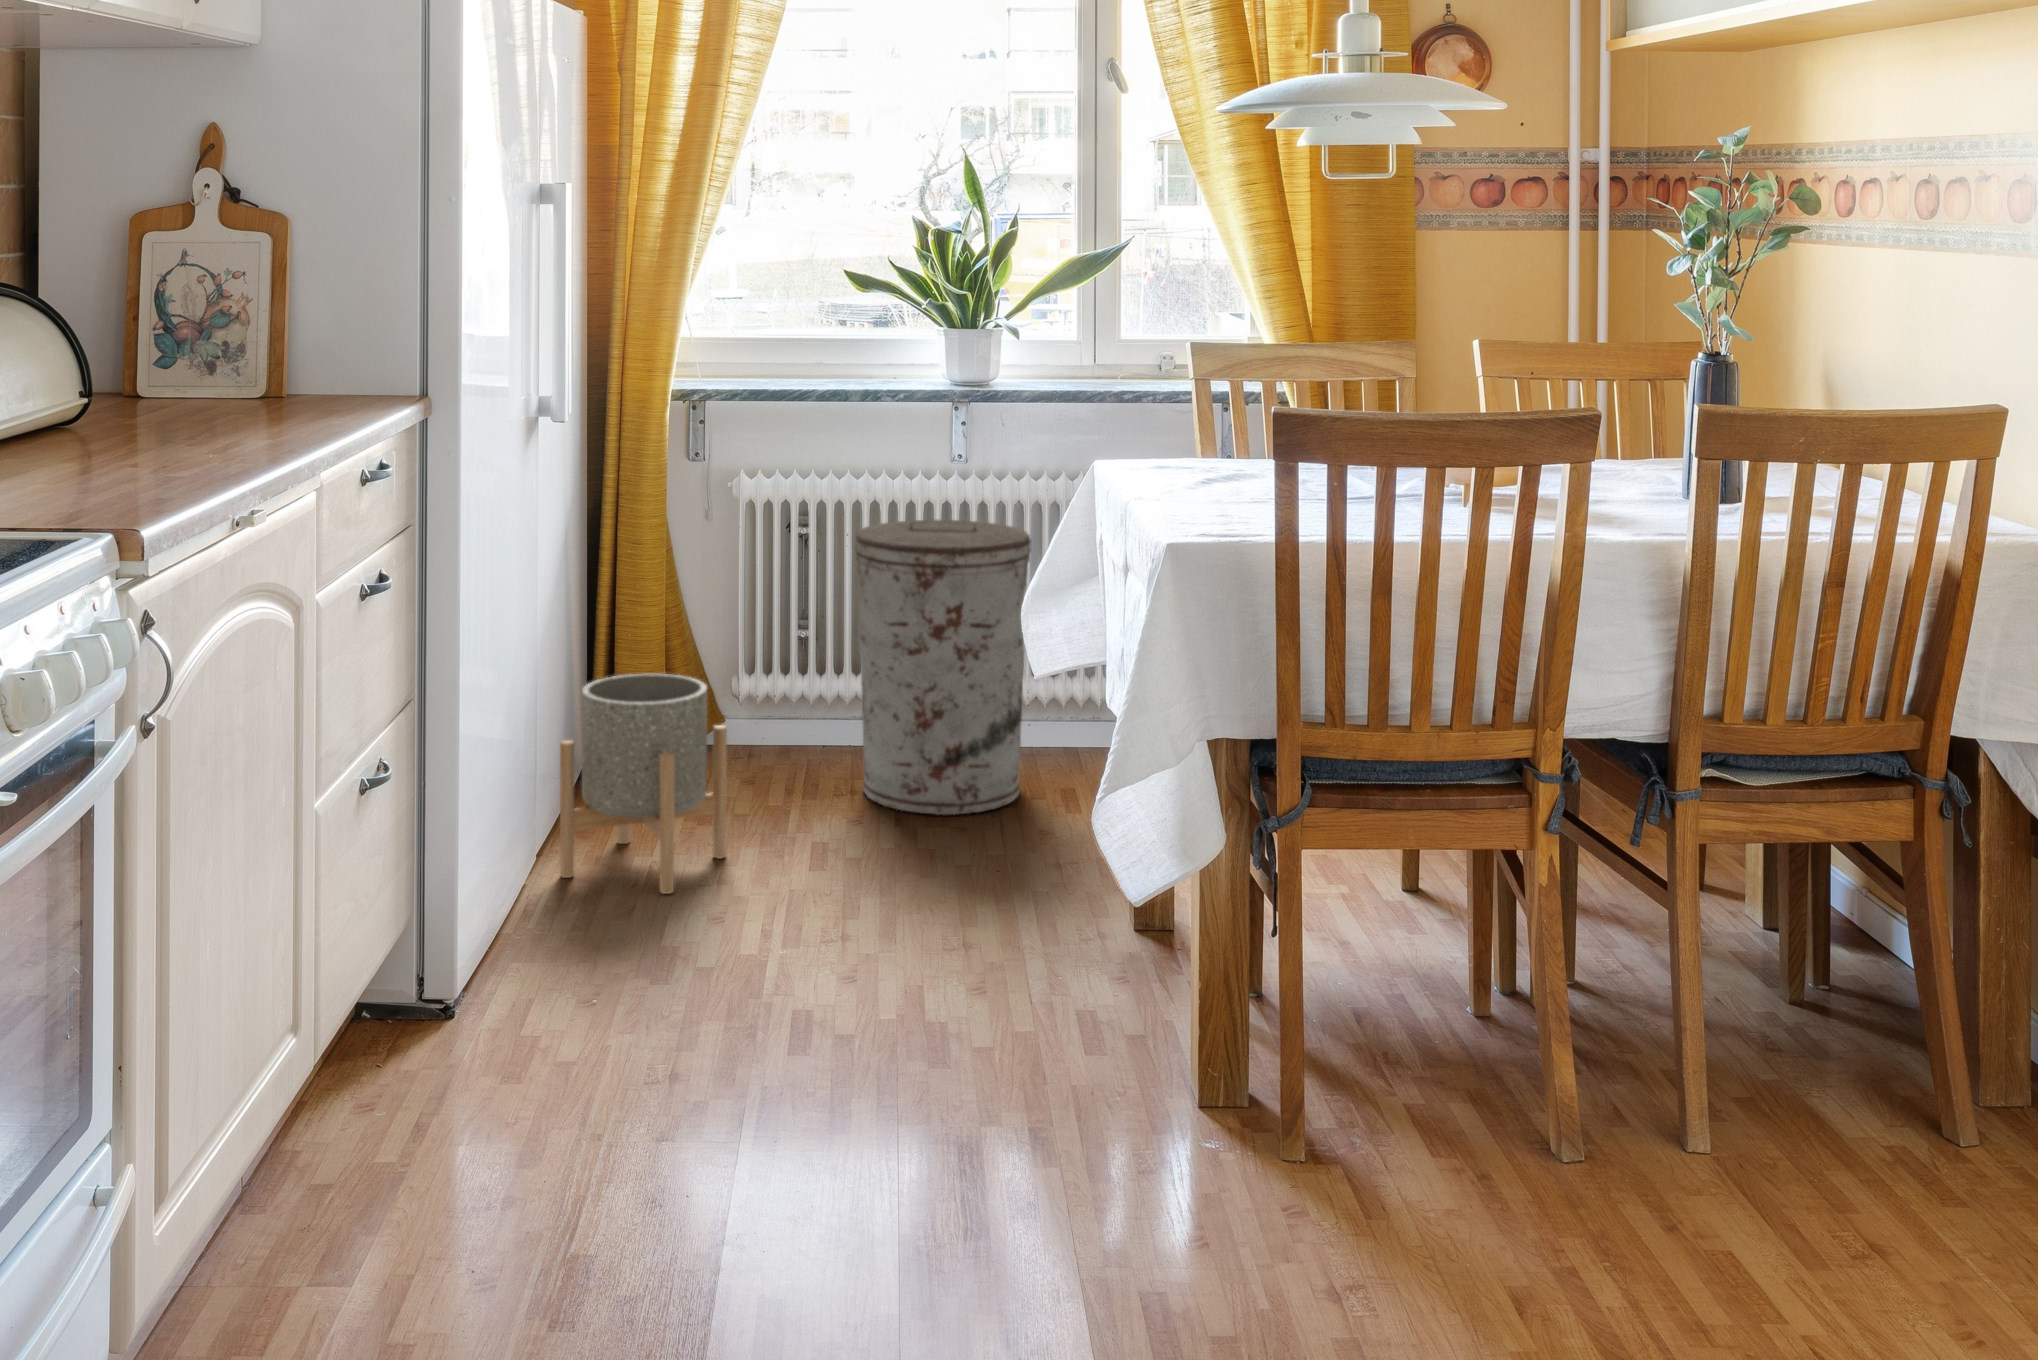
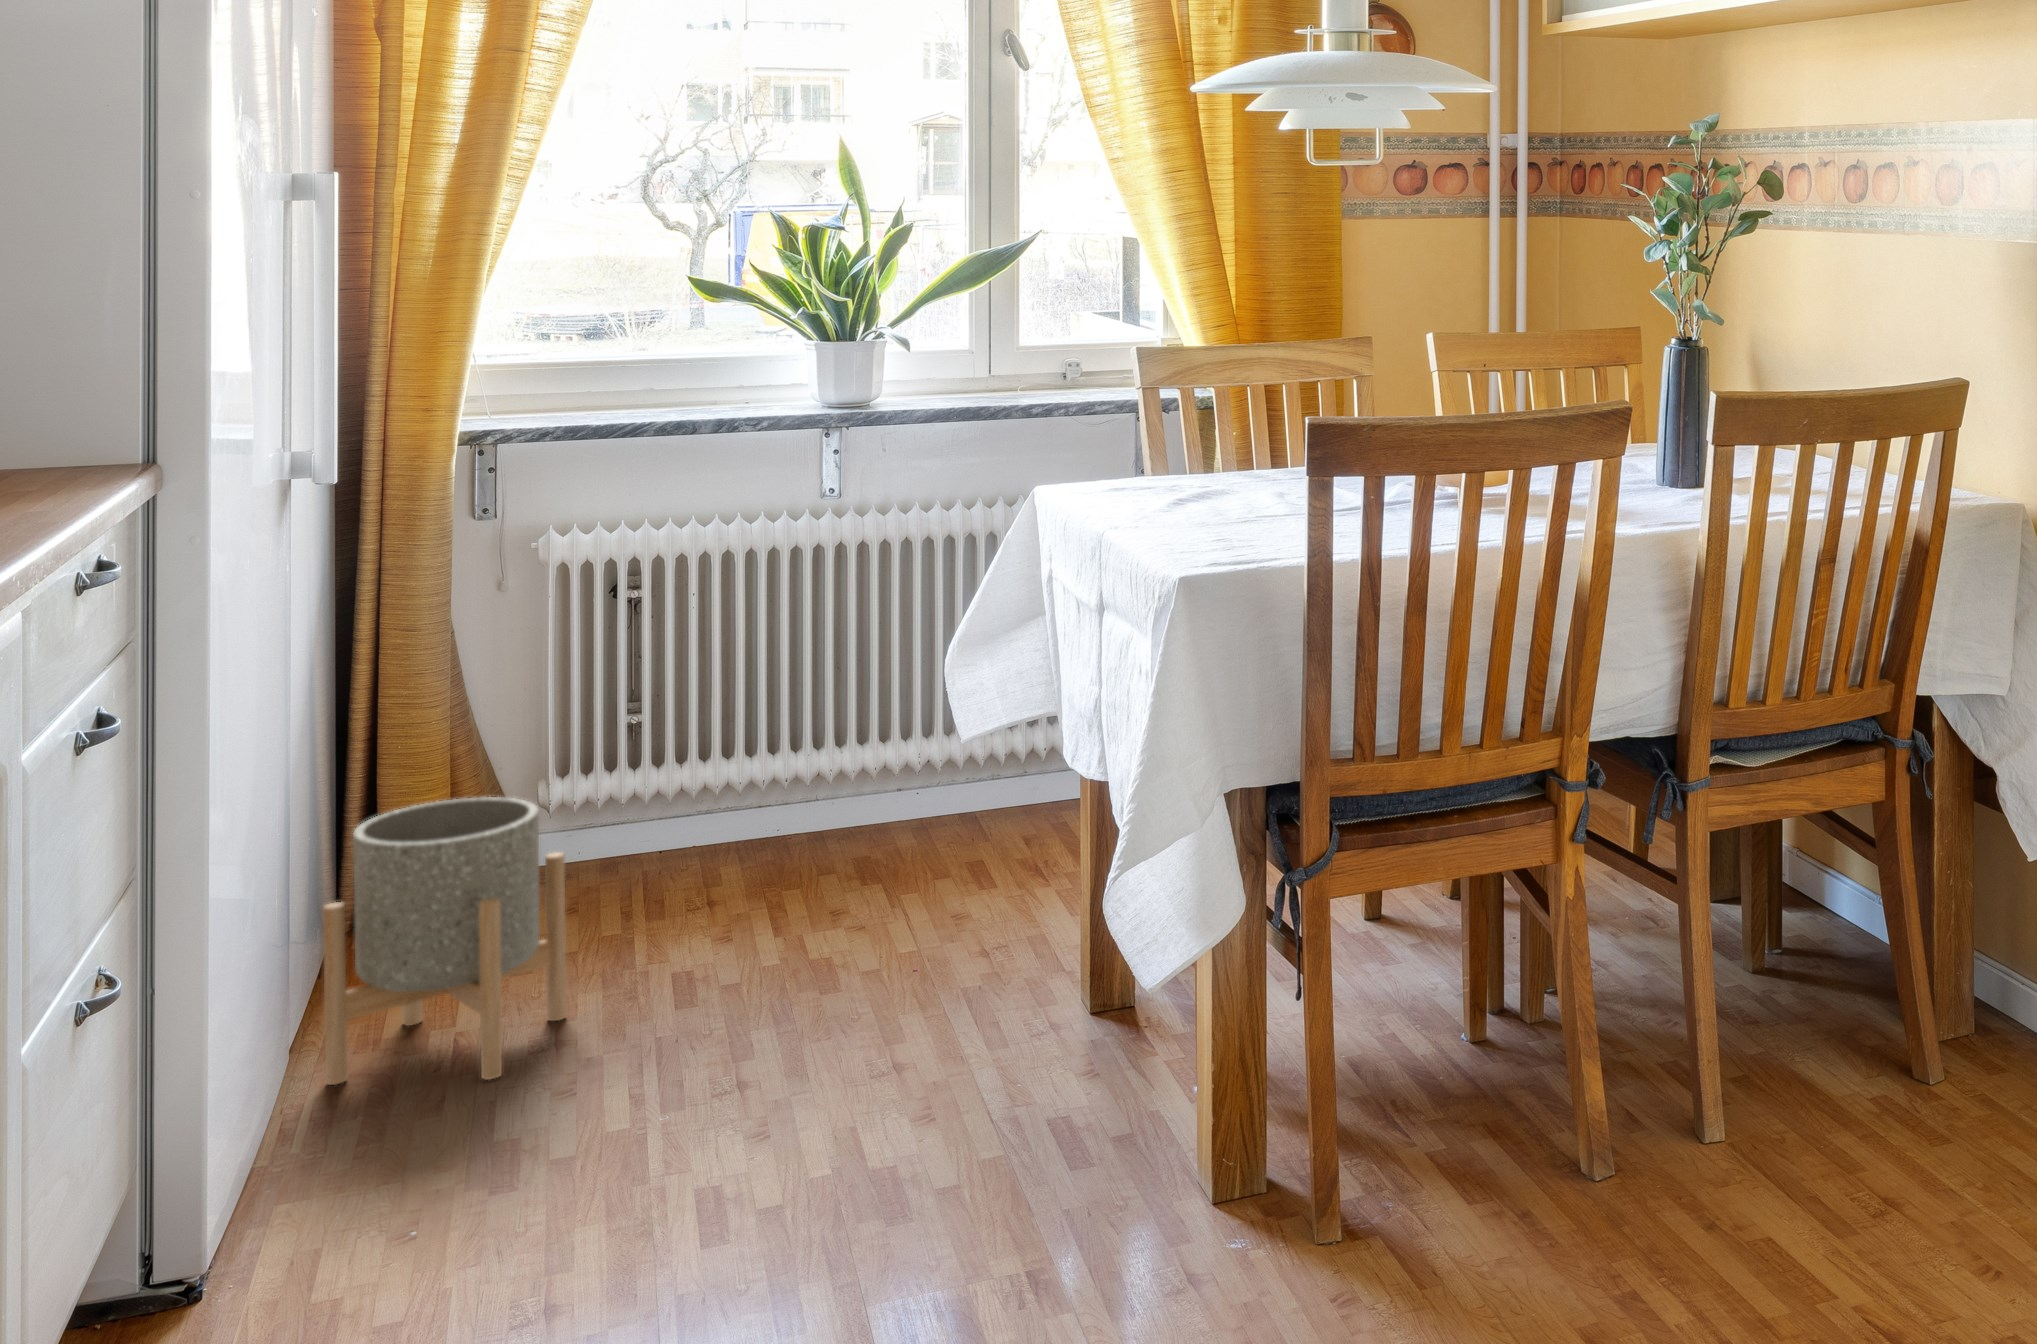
trash can: present [855,520,1031,815] -> none [718,568,942,922]

